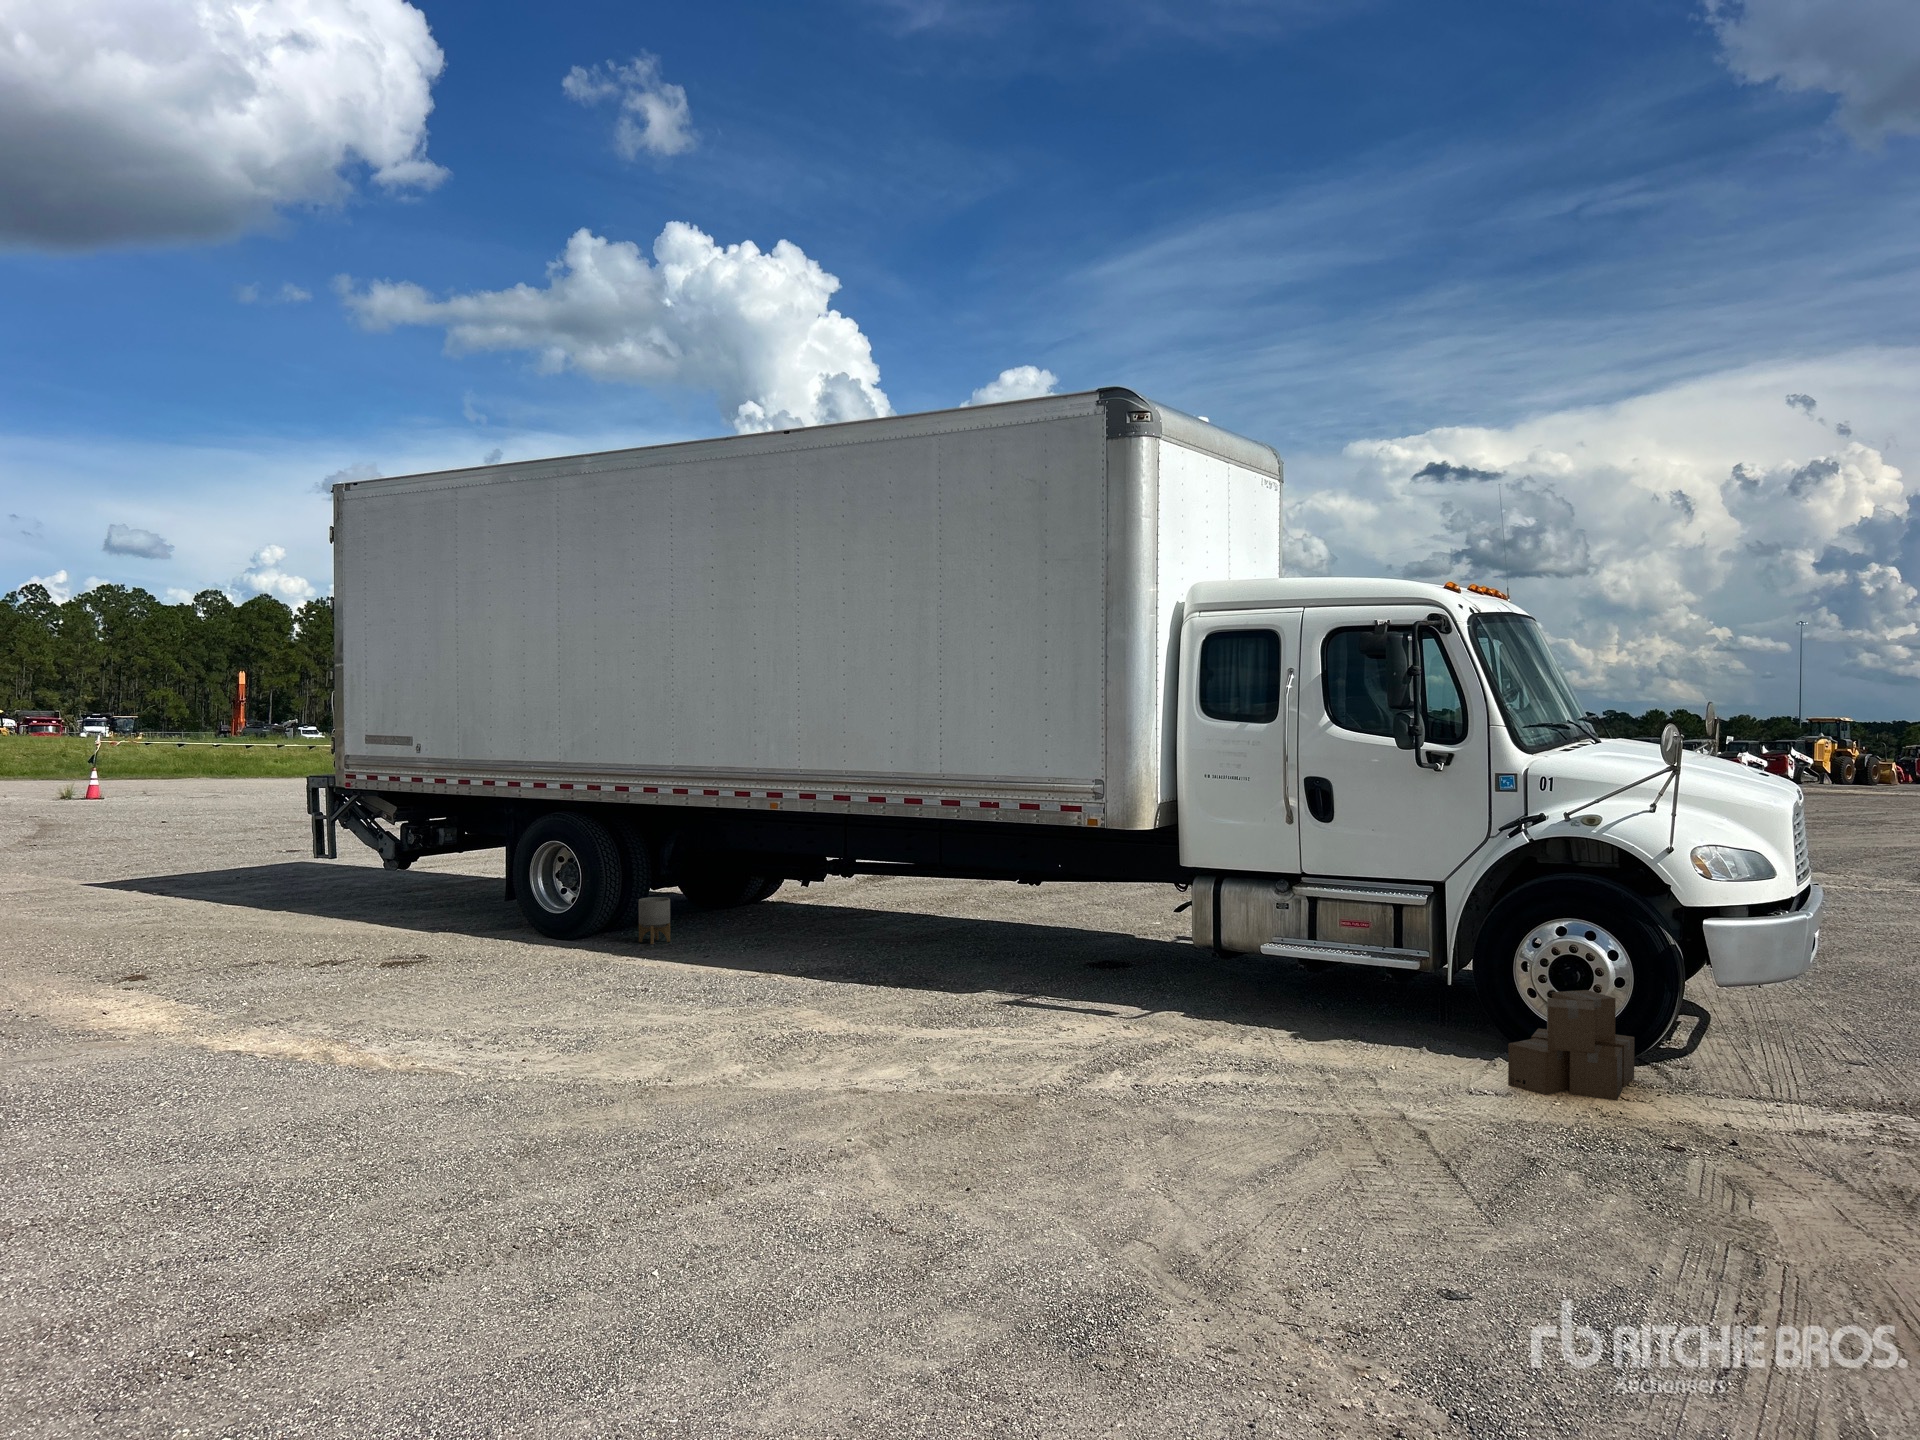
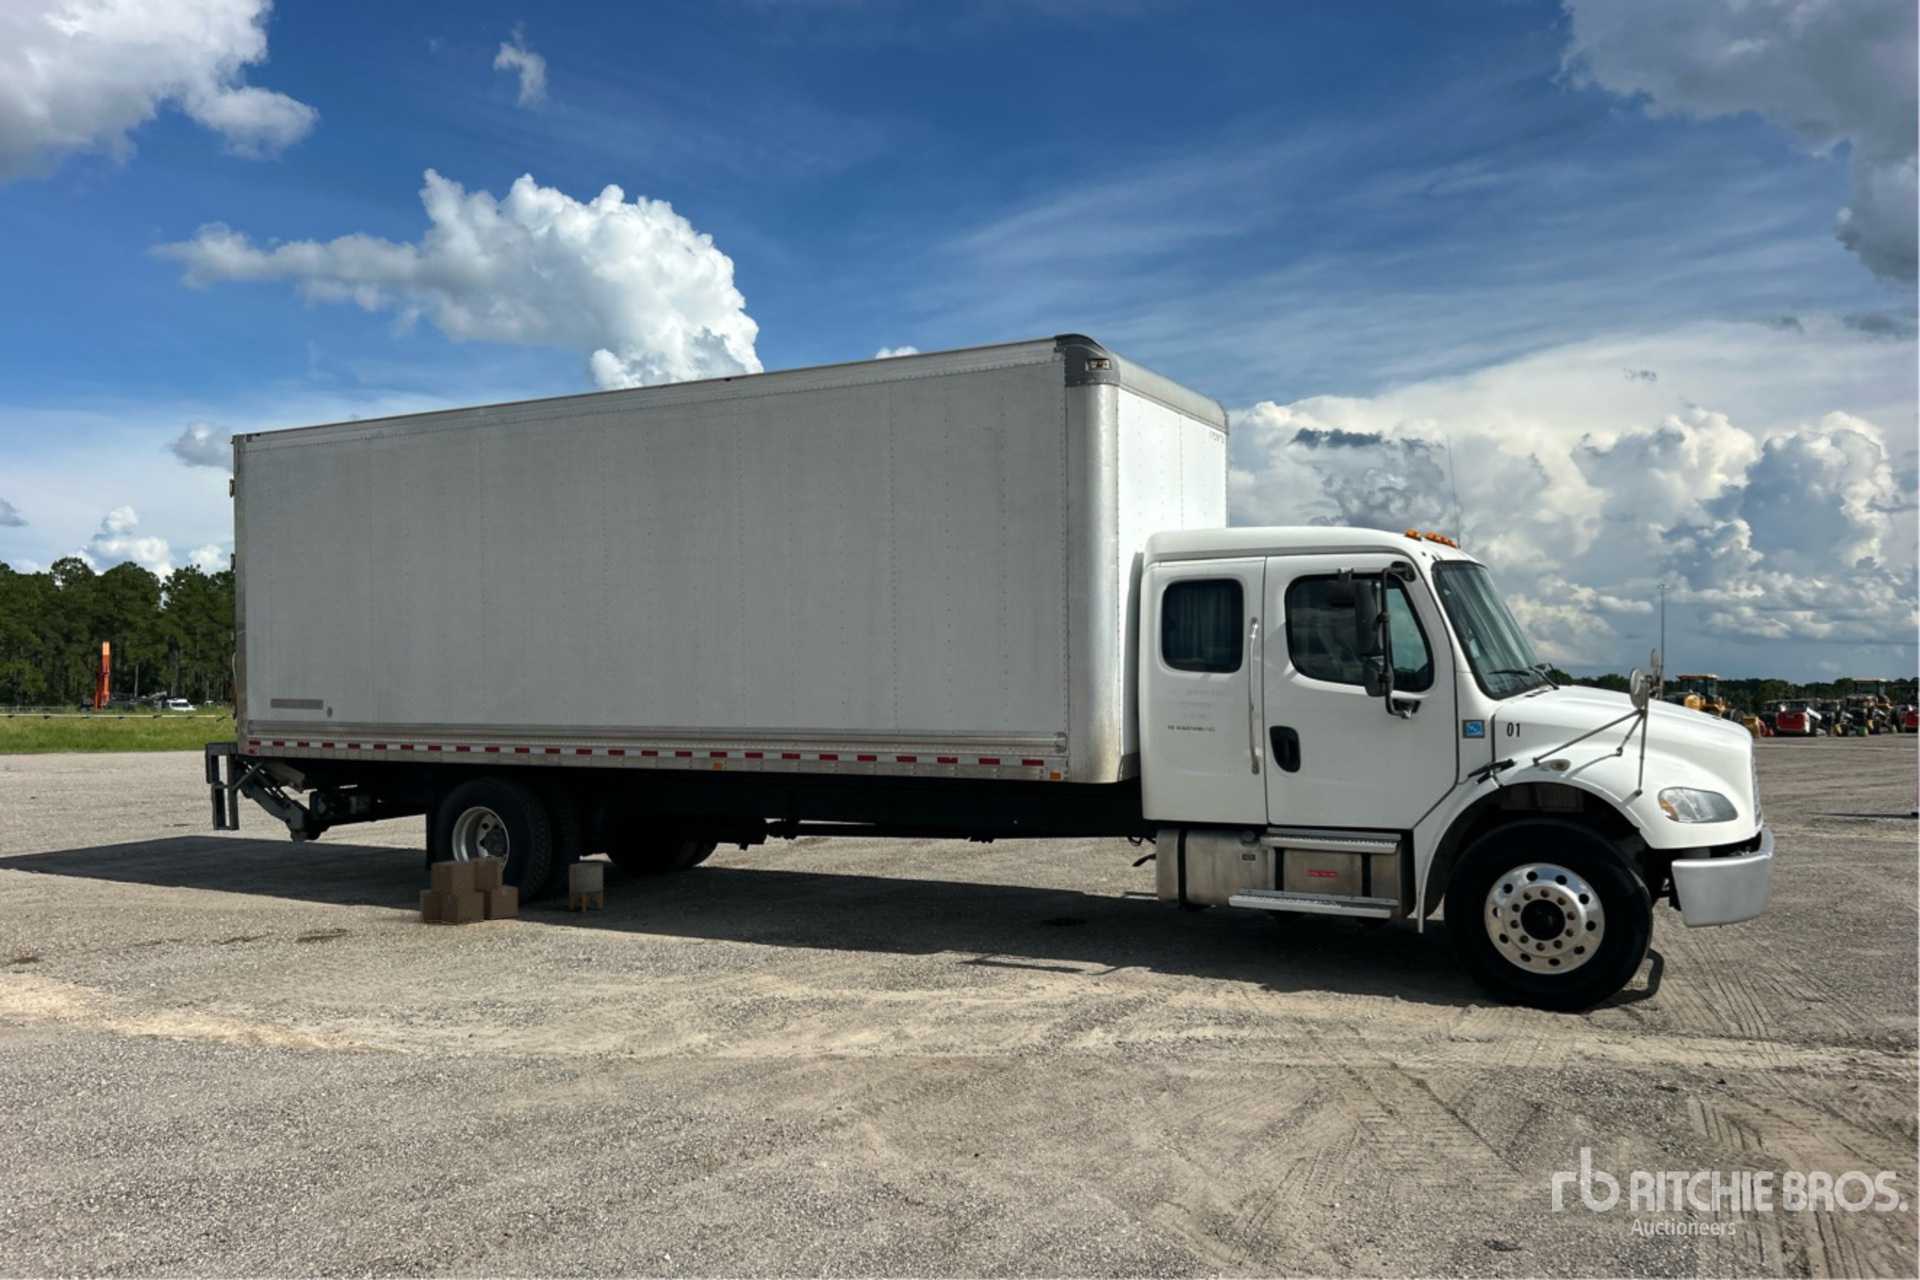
cardboard box: present [1508,990,1634,1101] -> present [420,857,518,926]

